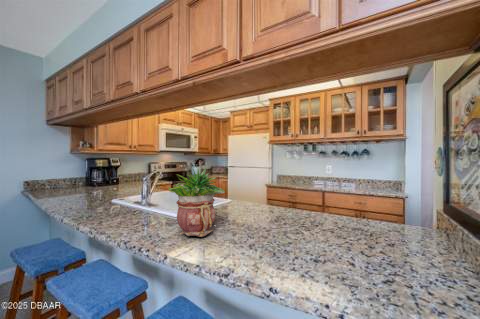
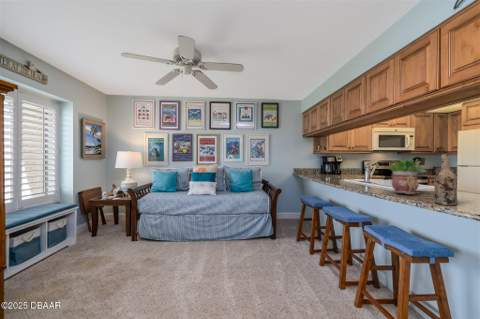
wine bottle: none [246,168,275,269] -> present [434,154,457,206]

